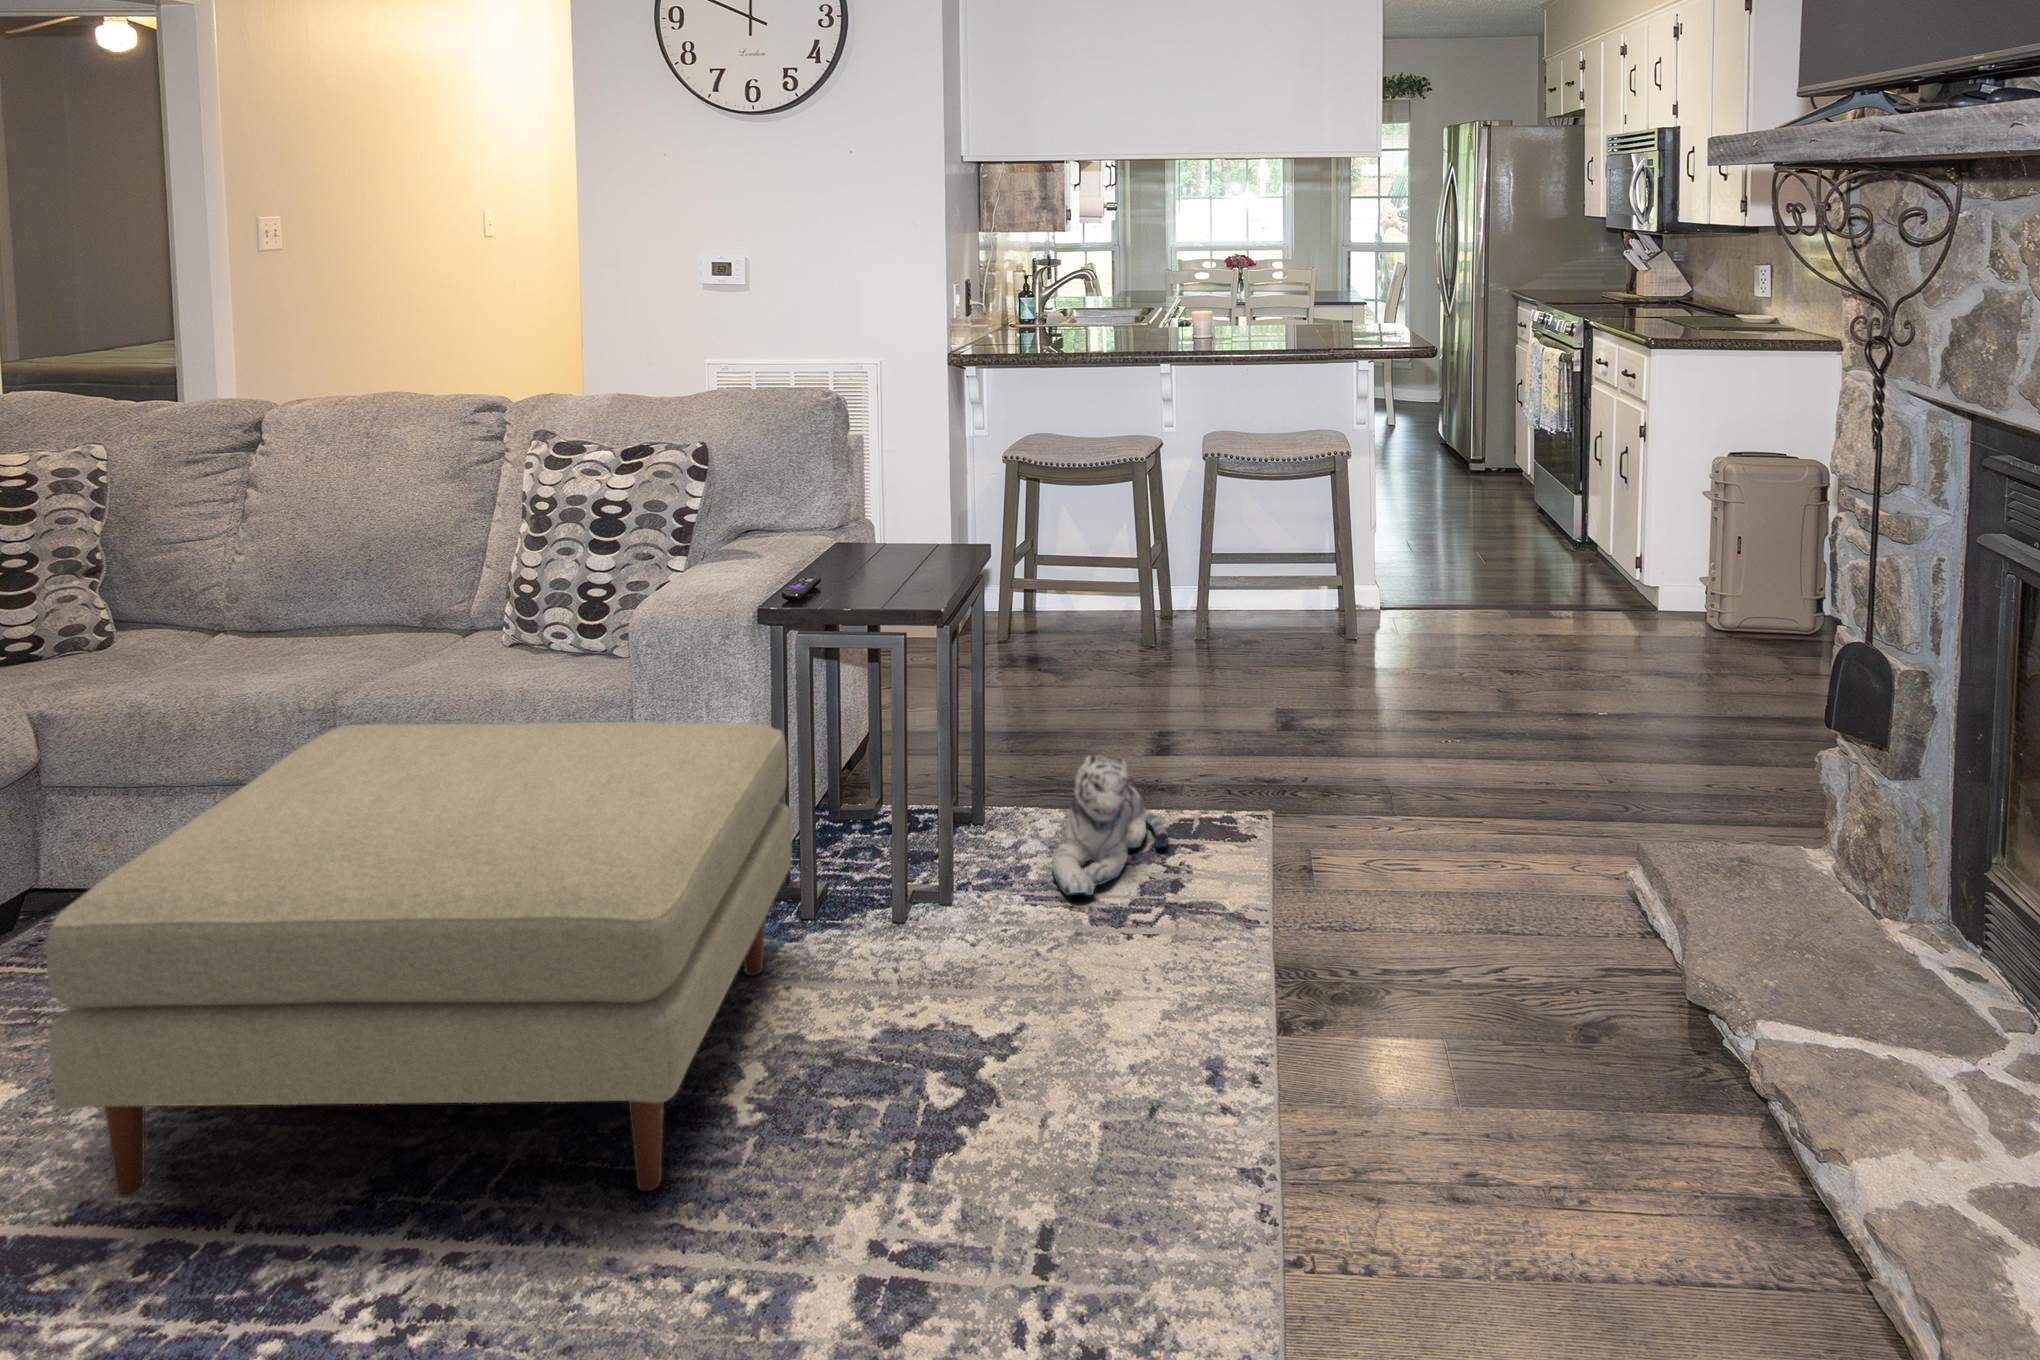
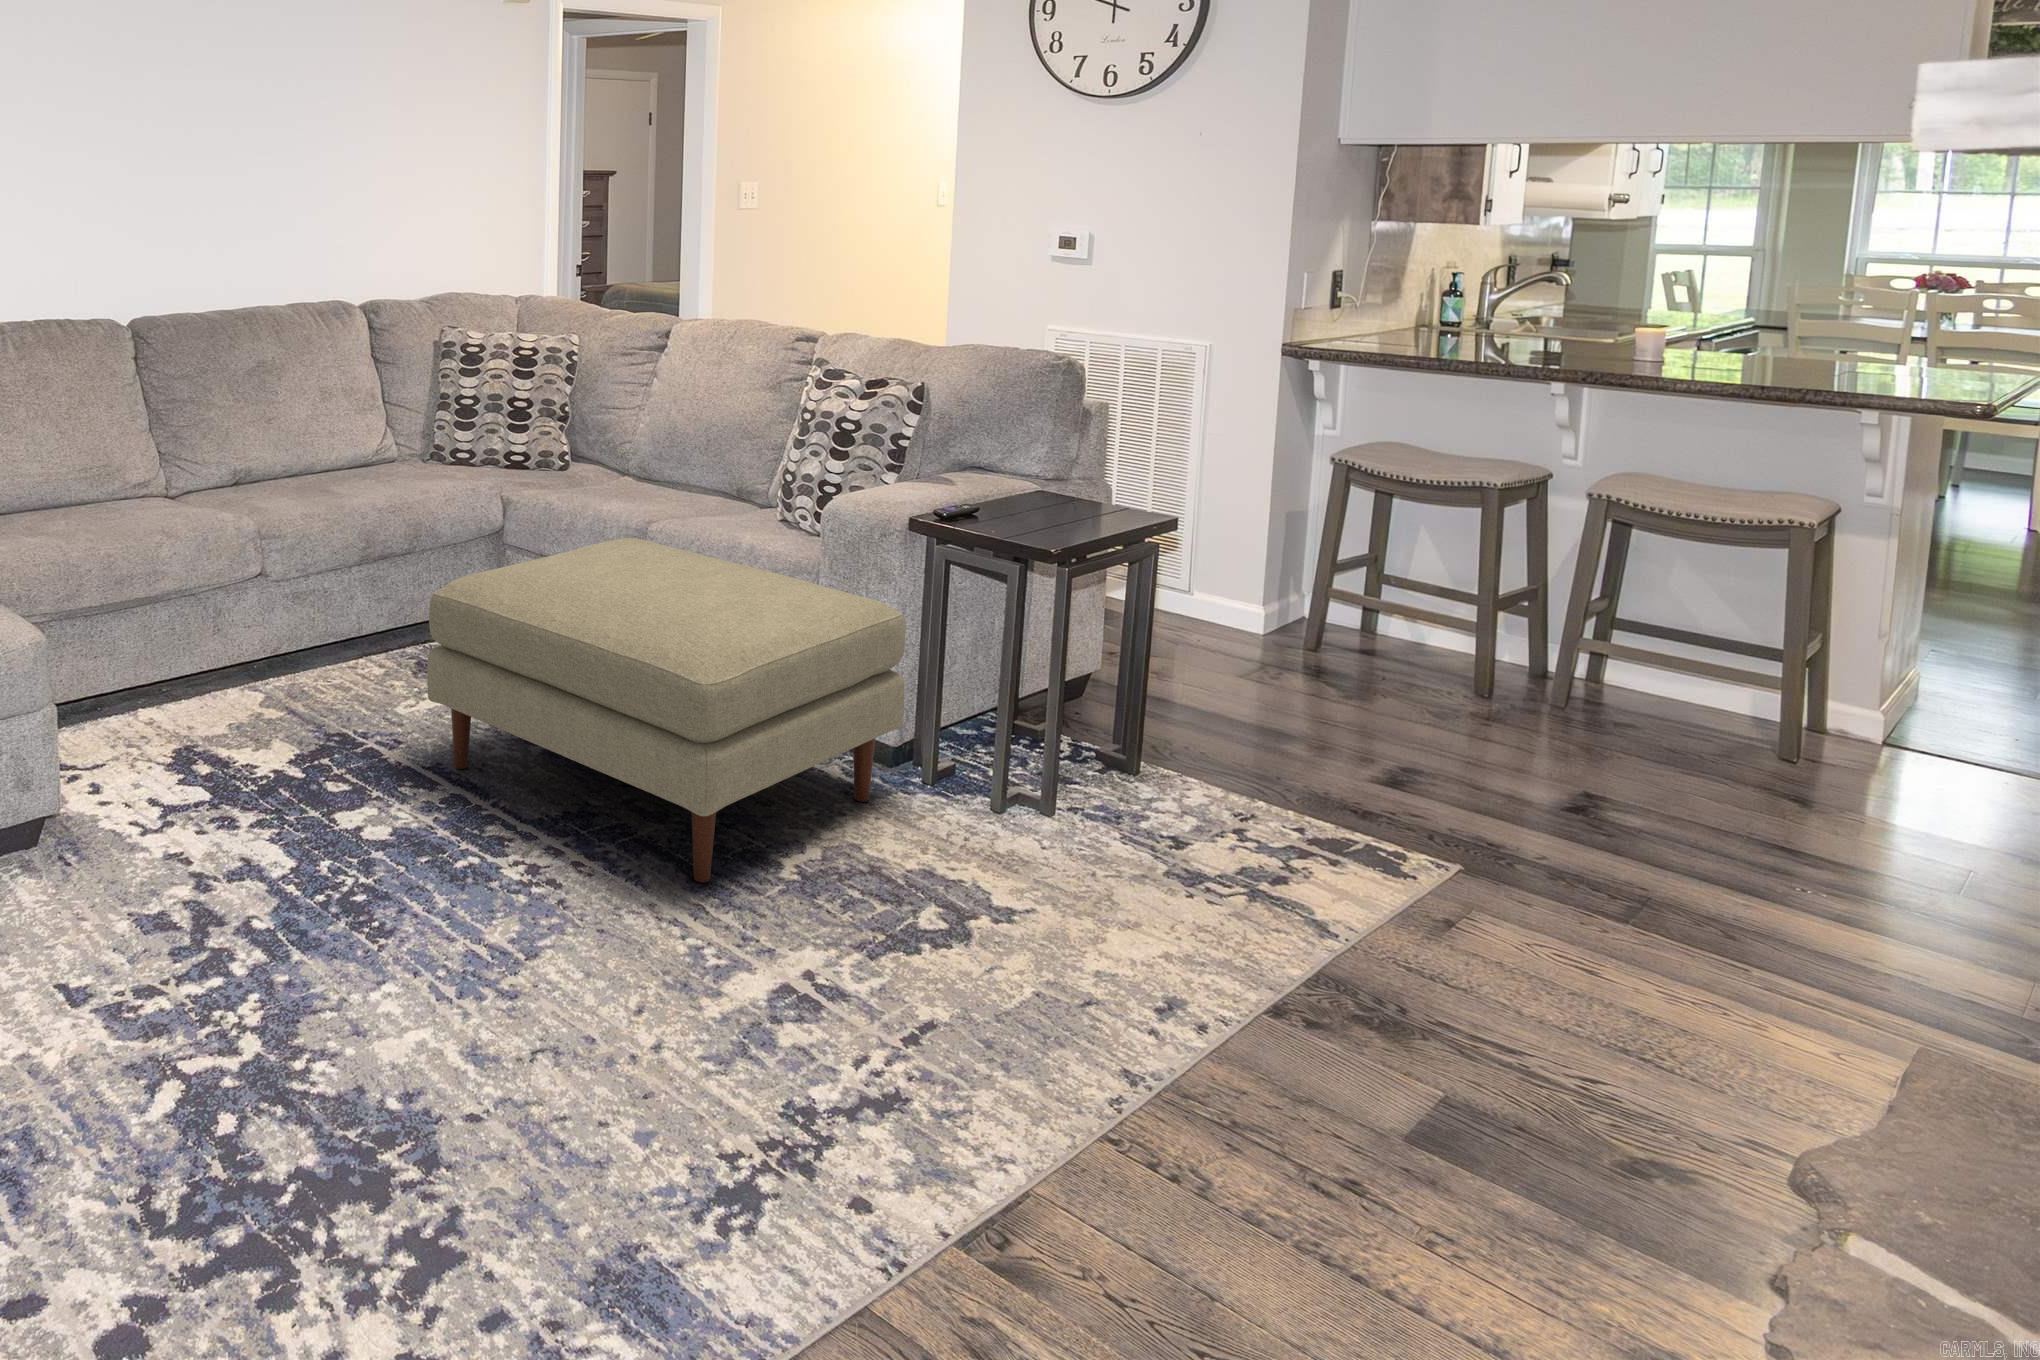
plush toy: present [1052,756,1168,895] -> none [1159,730,1319,856]

